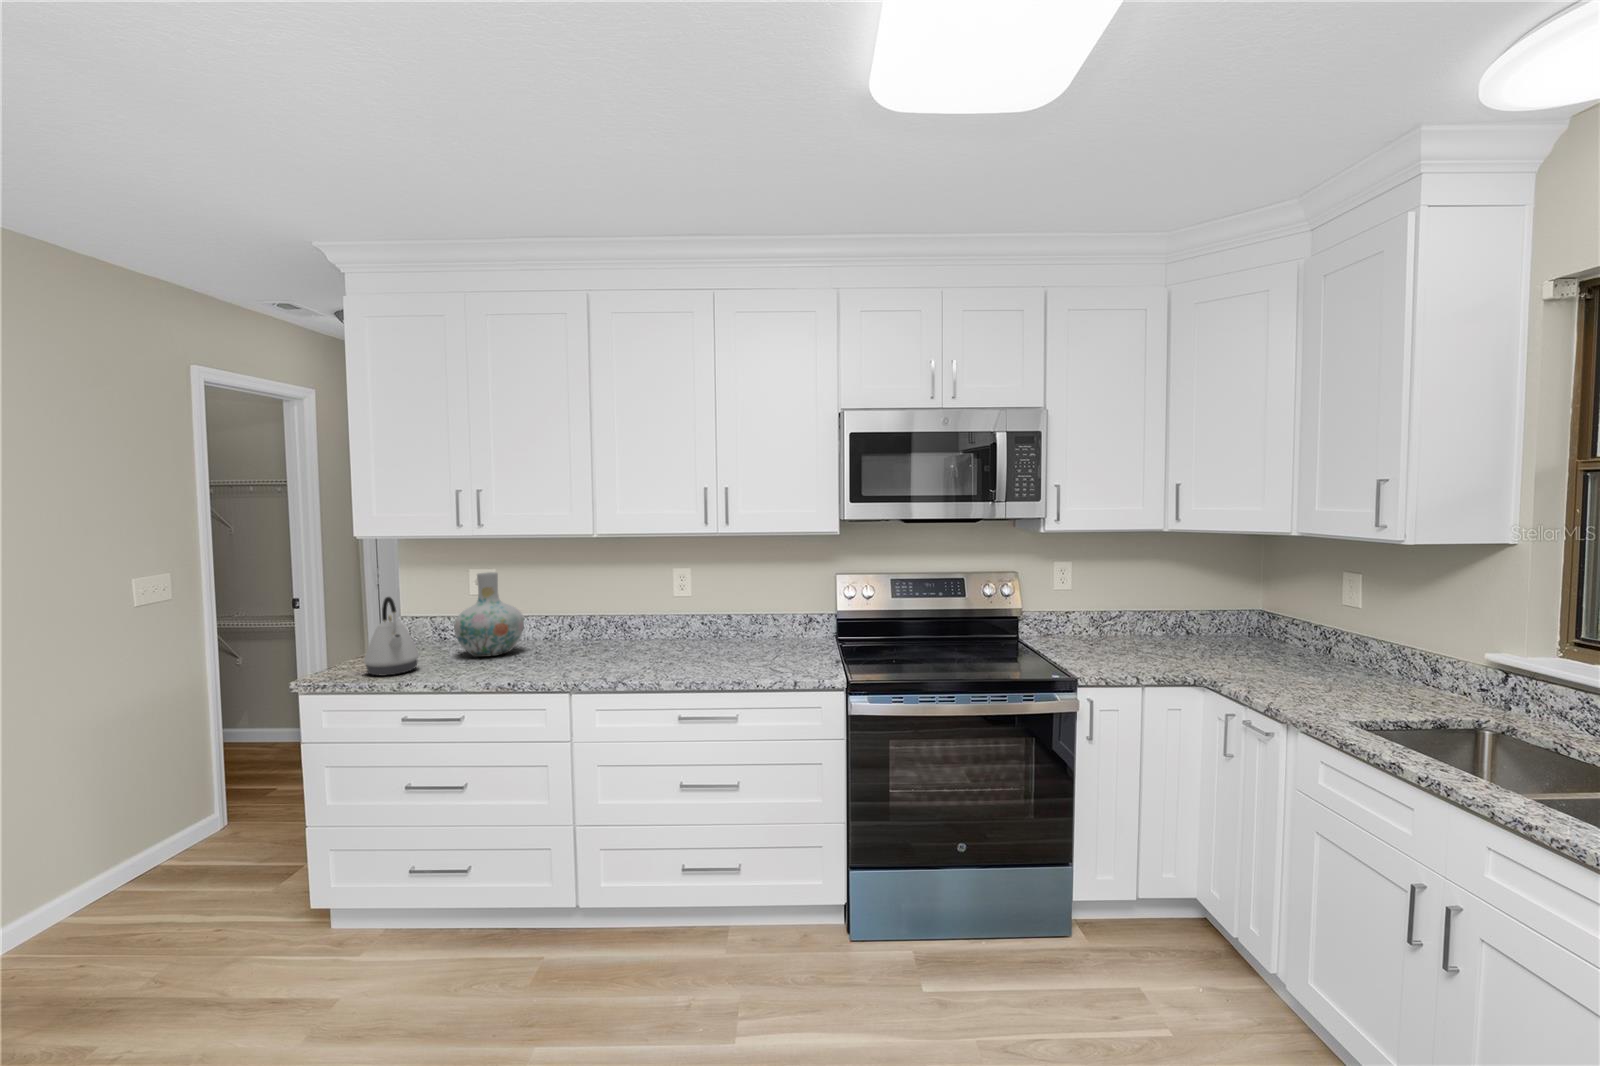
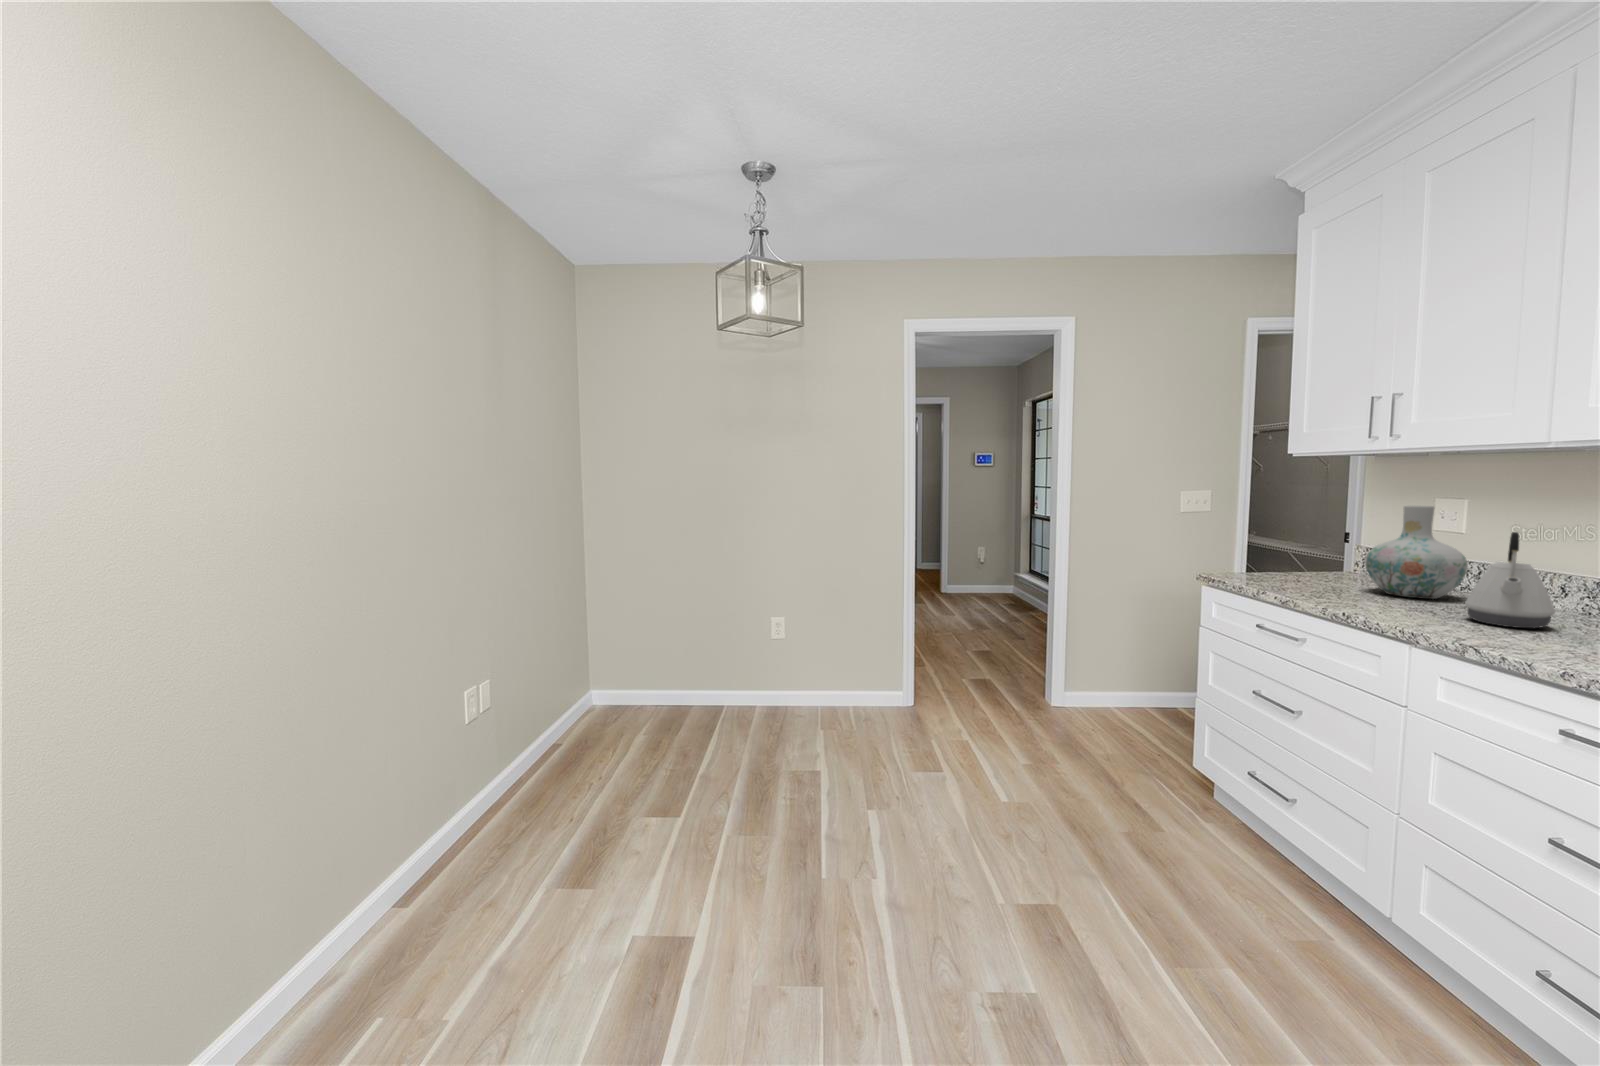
kettle: present [364,597,419,676] -> present [1465,532,1555,628]

